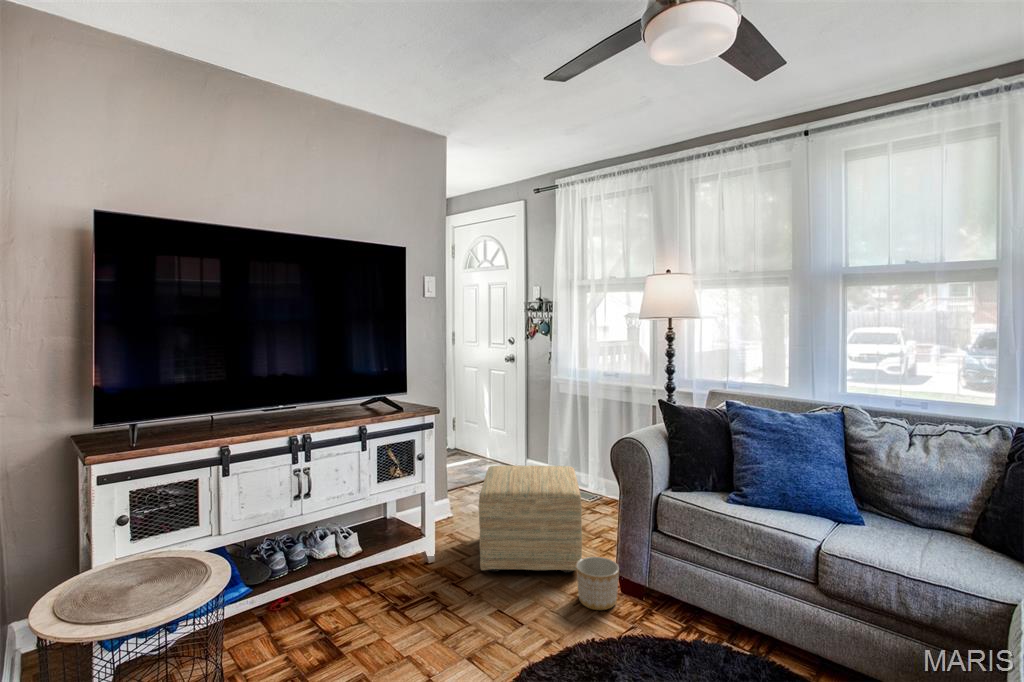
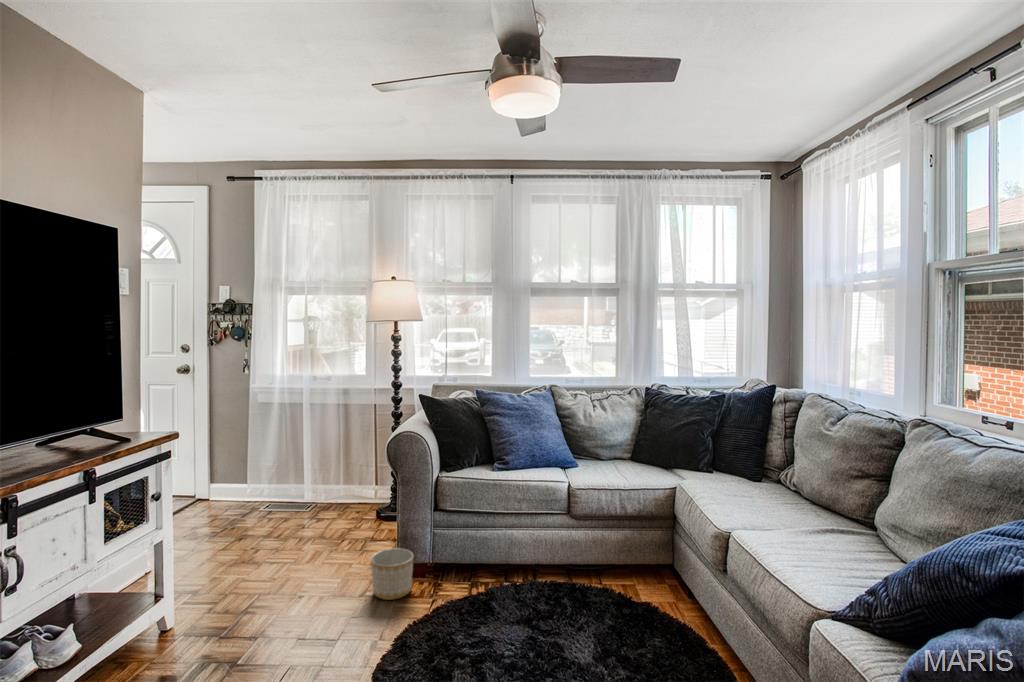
ottoman: present [479,465,582,573] -> none [220,474,360,608]

